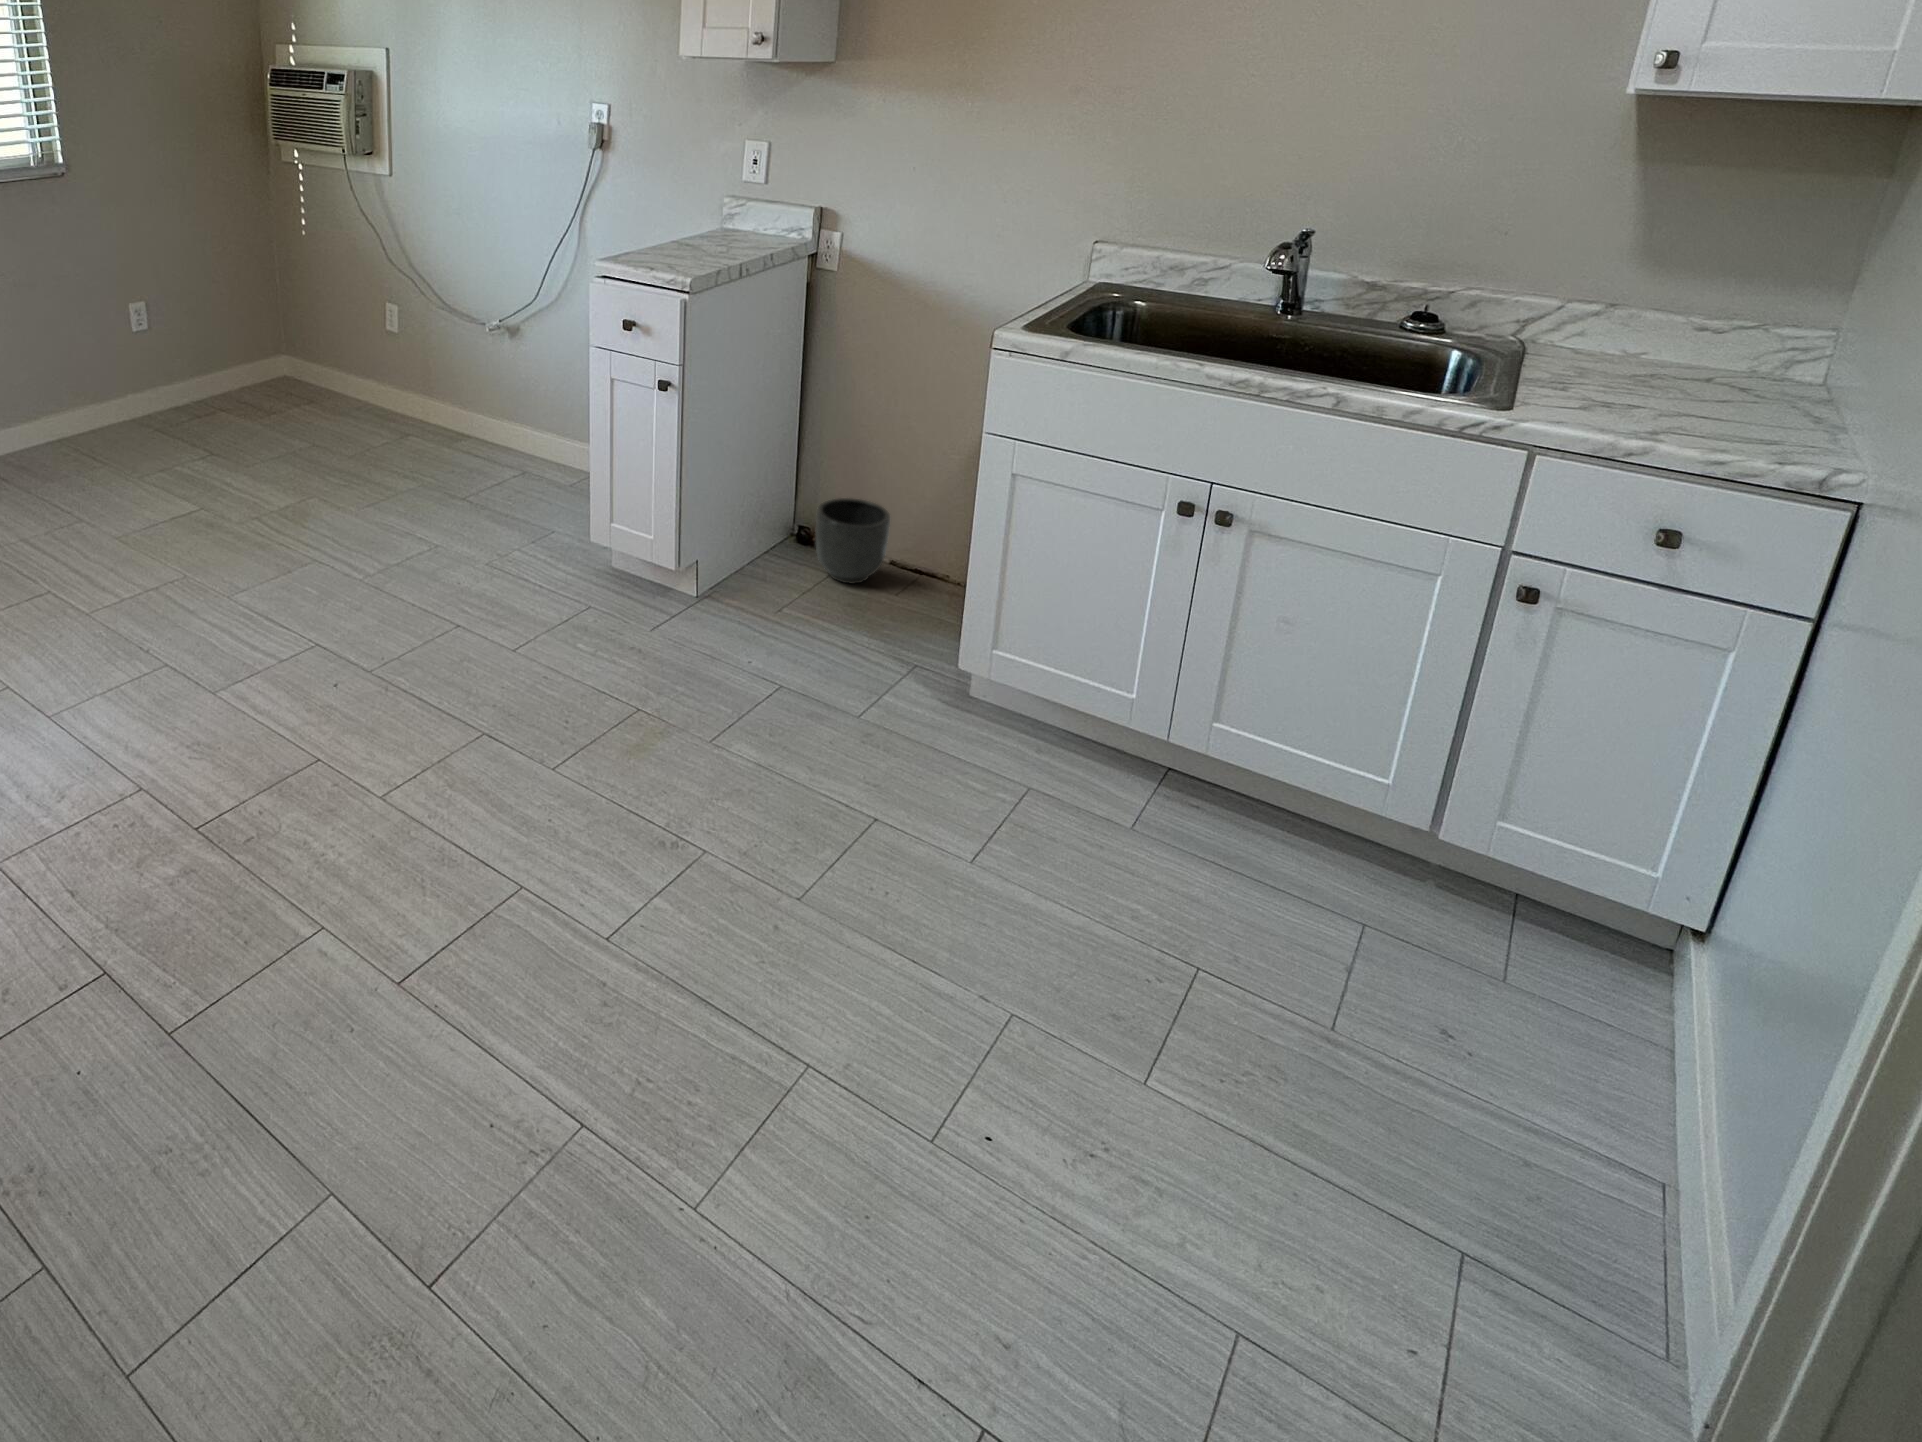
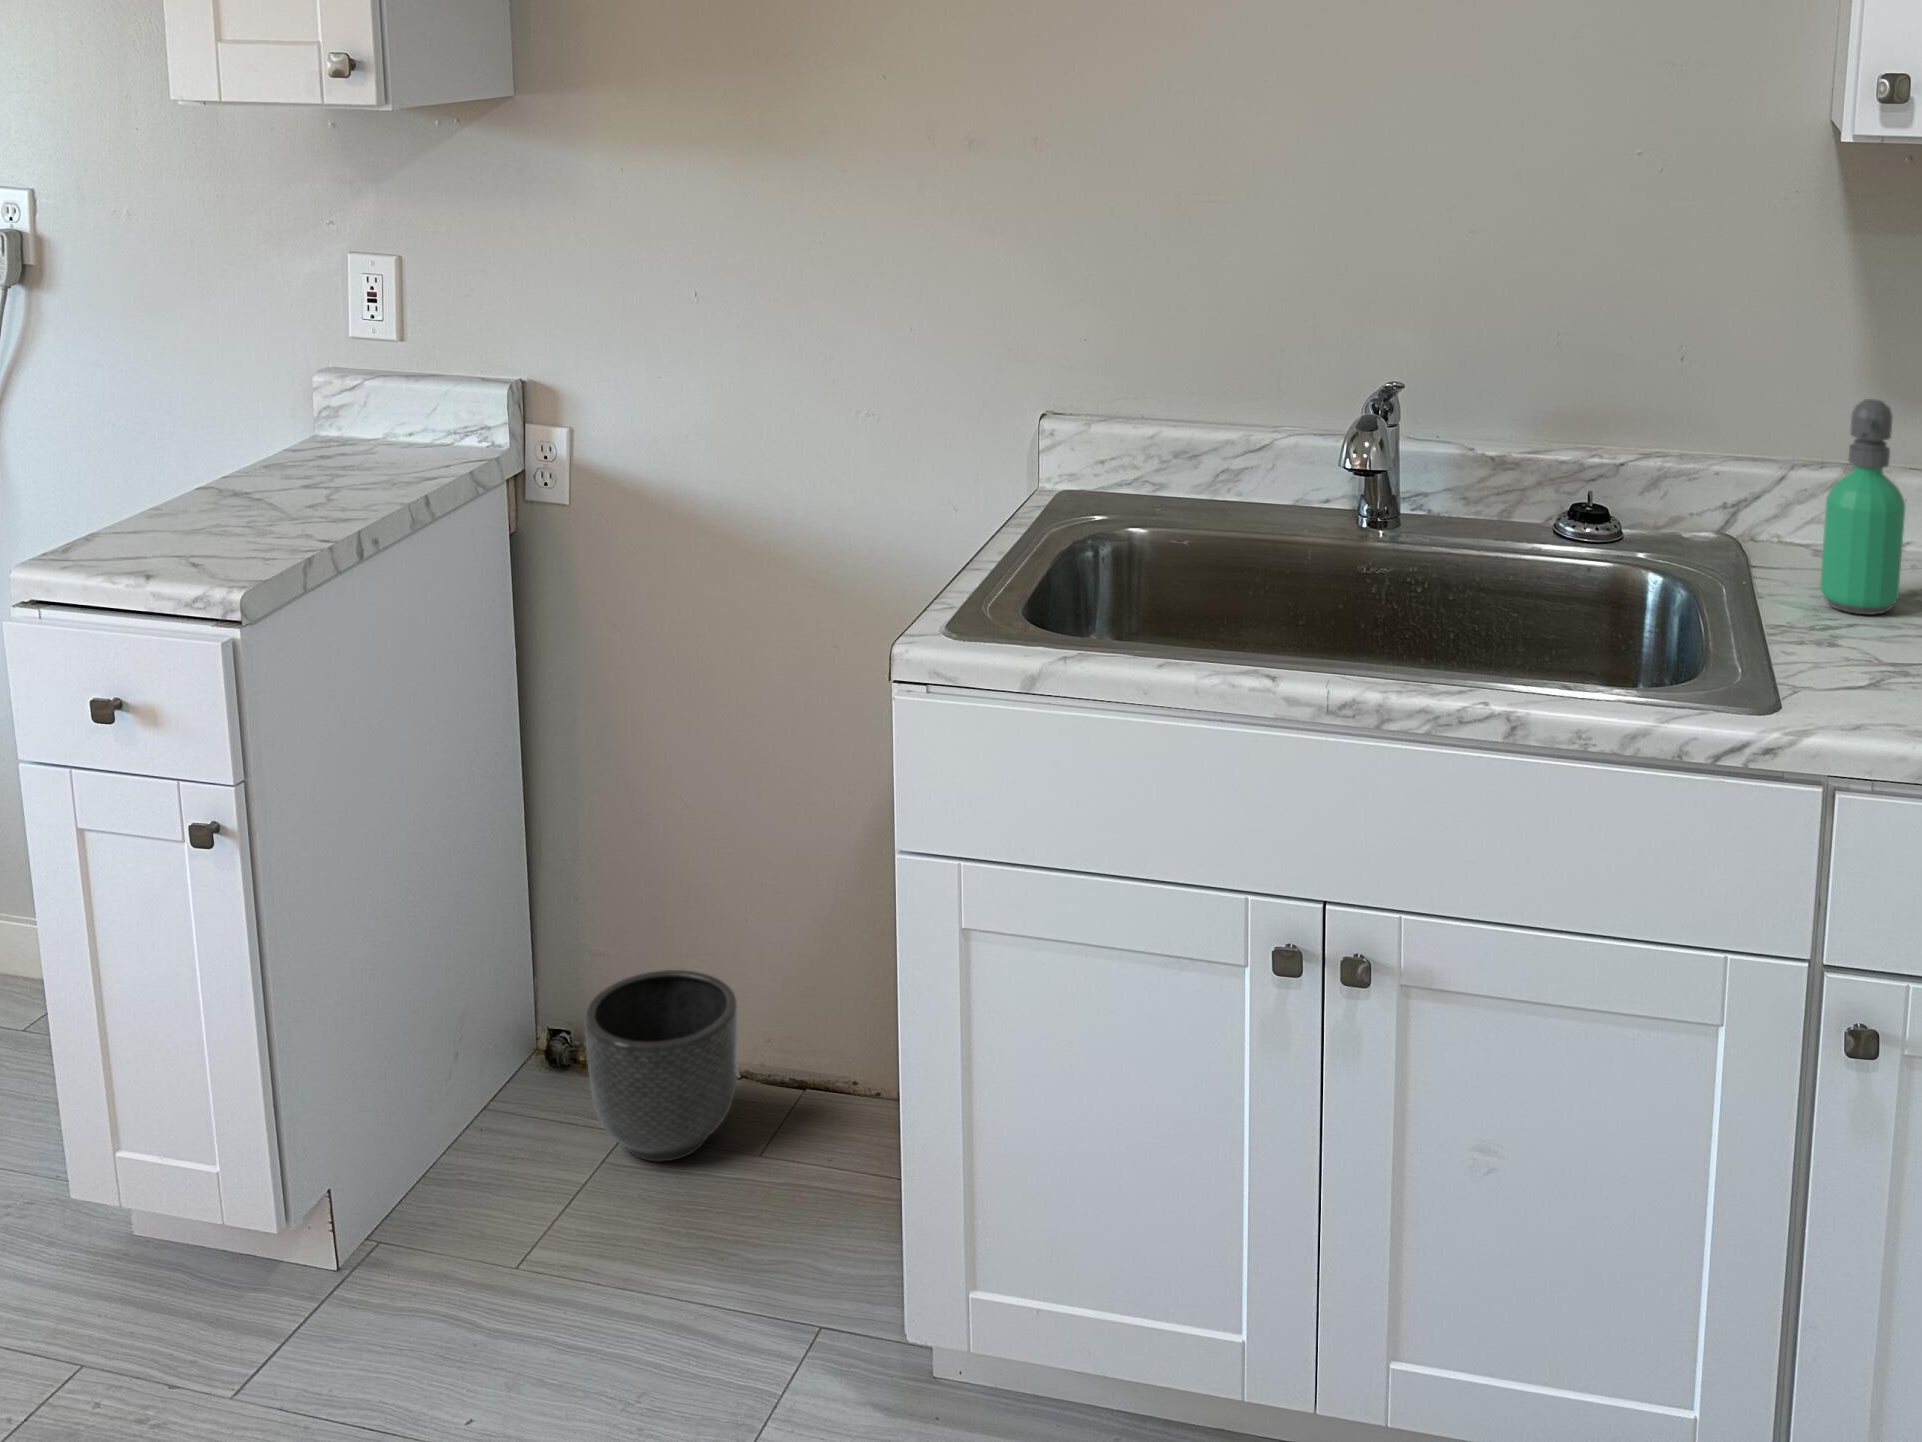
soap dispenser: none [1570,256,1642,384] -> present [1820,399,1905,614]

